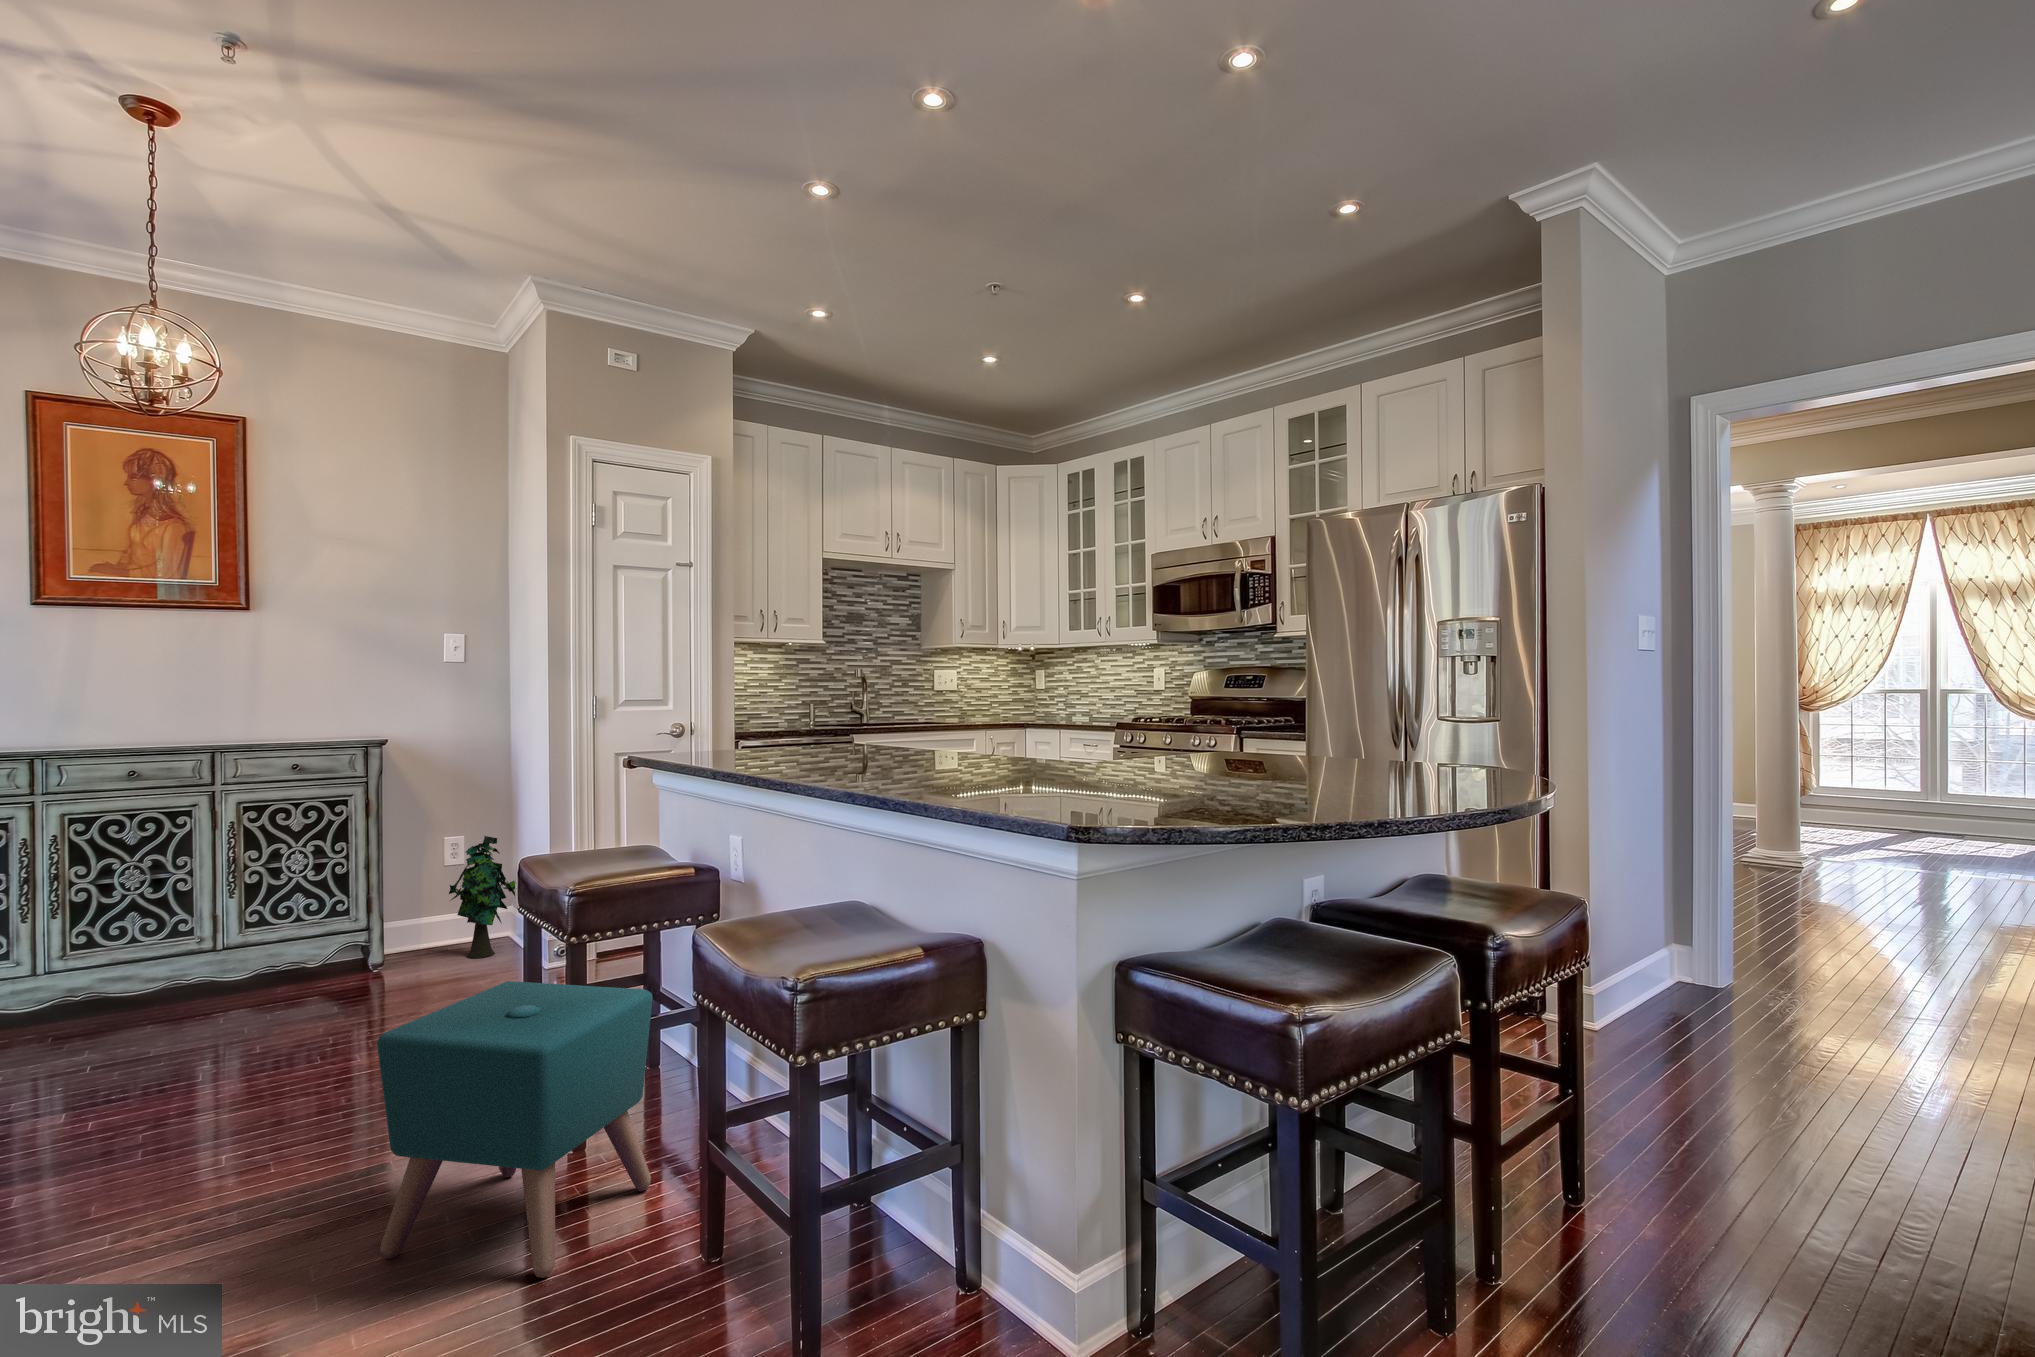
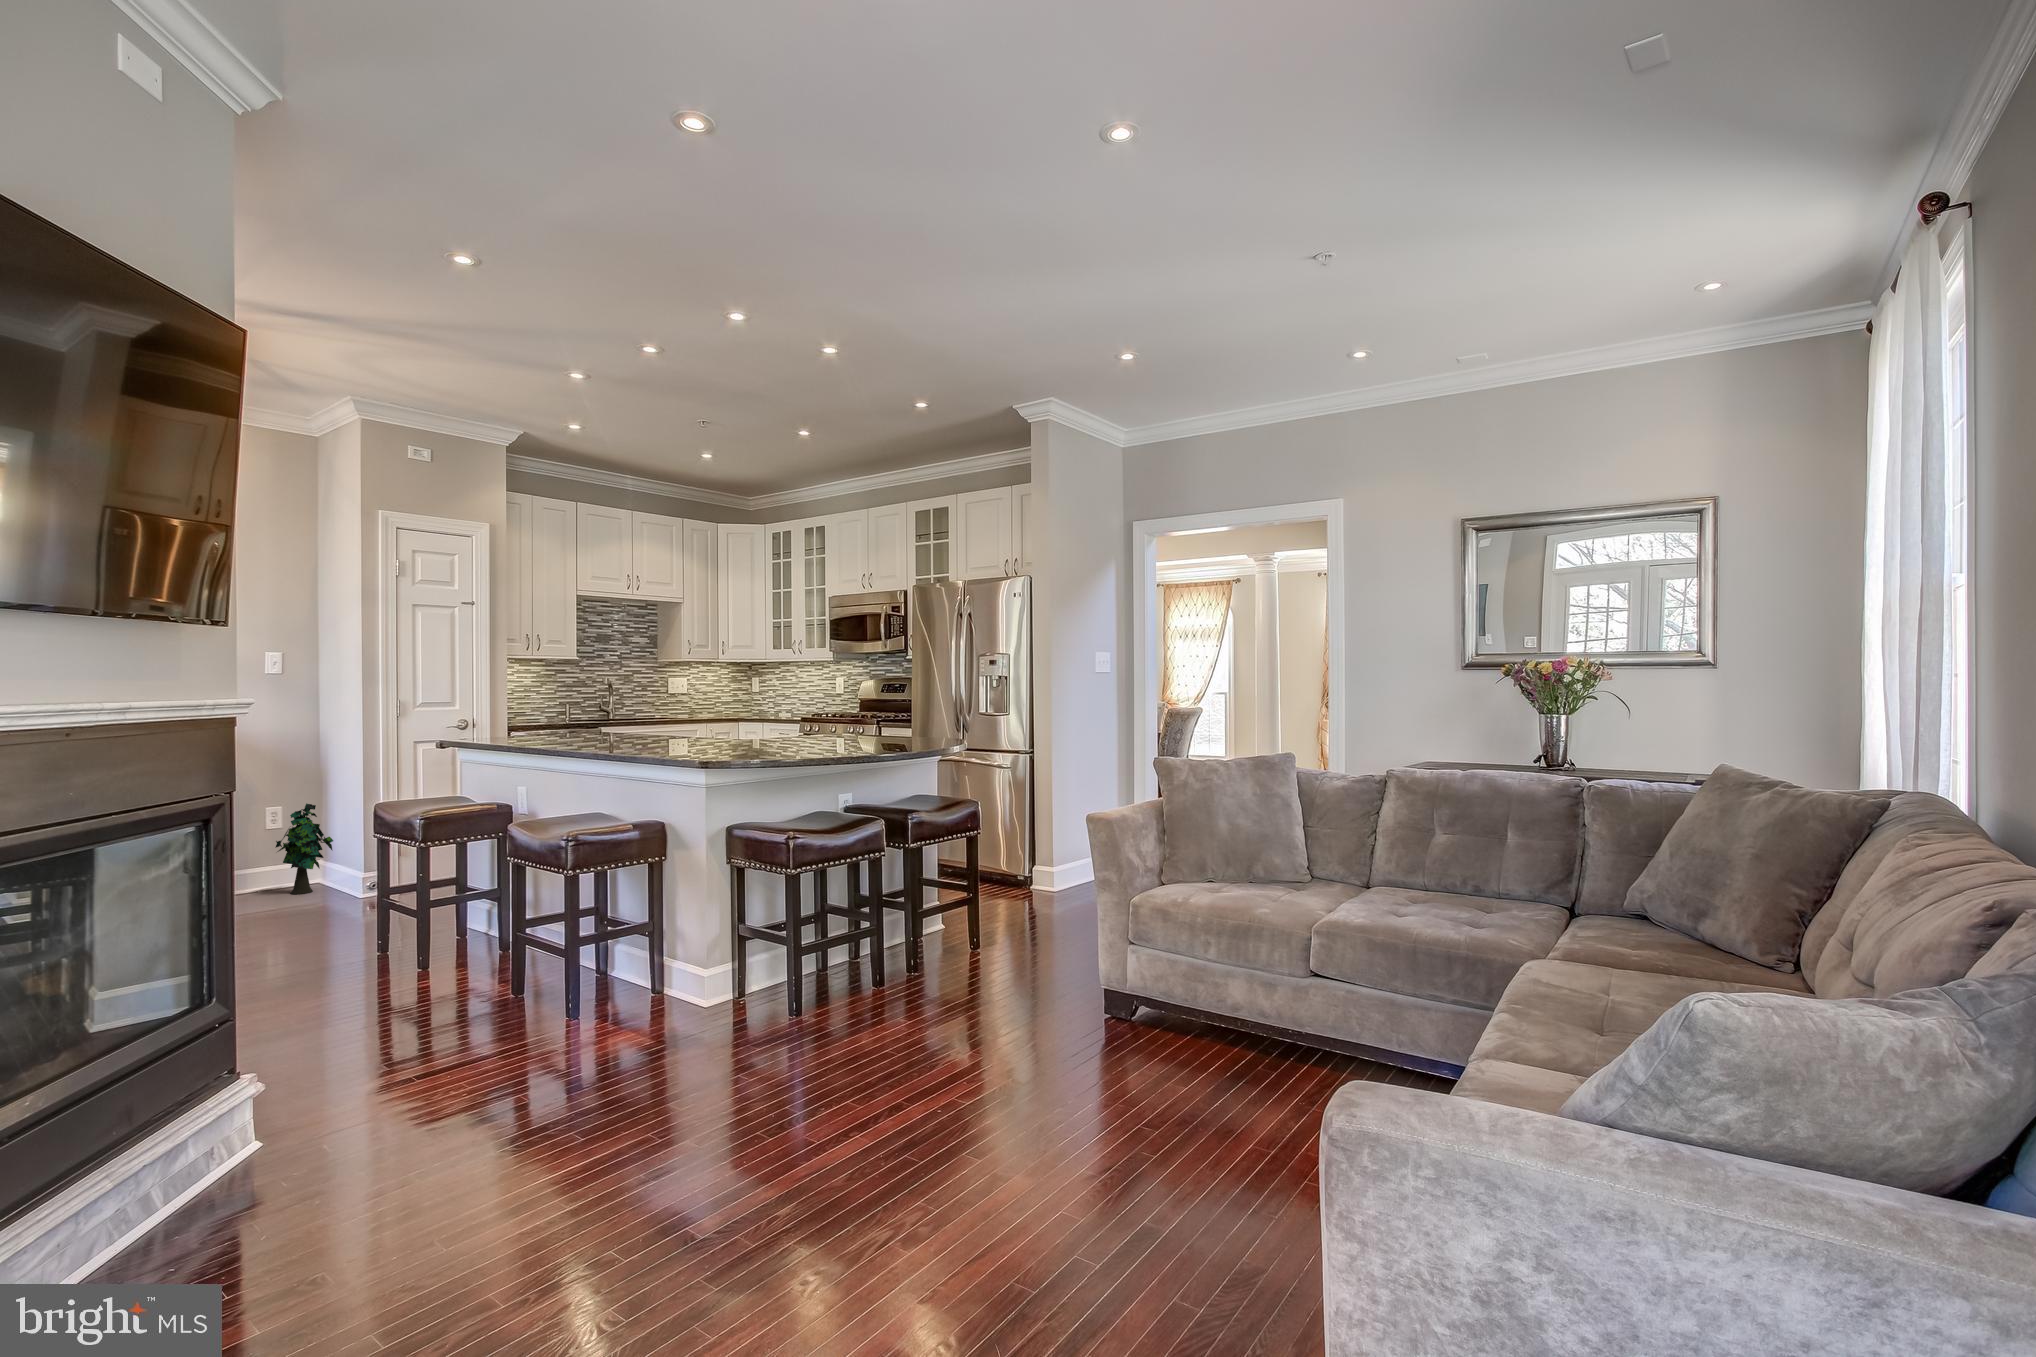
ottoman: present [377,981,653,1278] -> none [313,868,473,1011]

